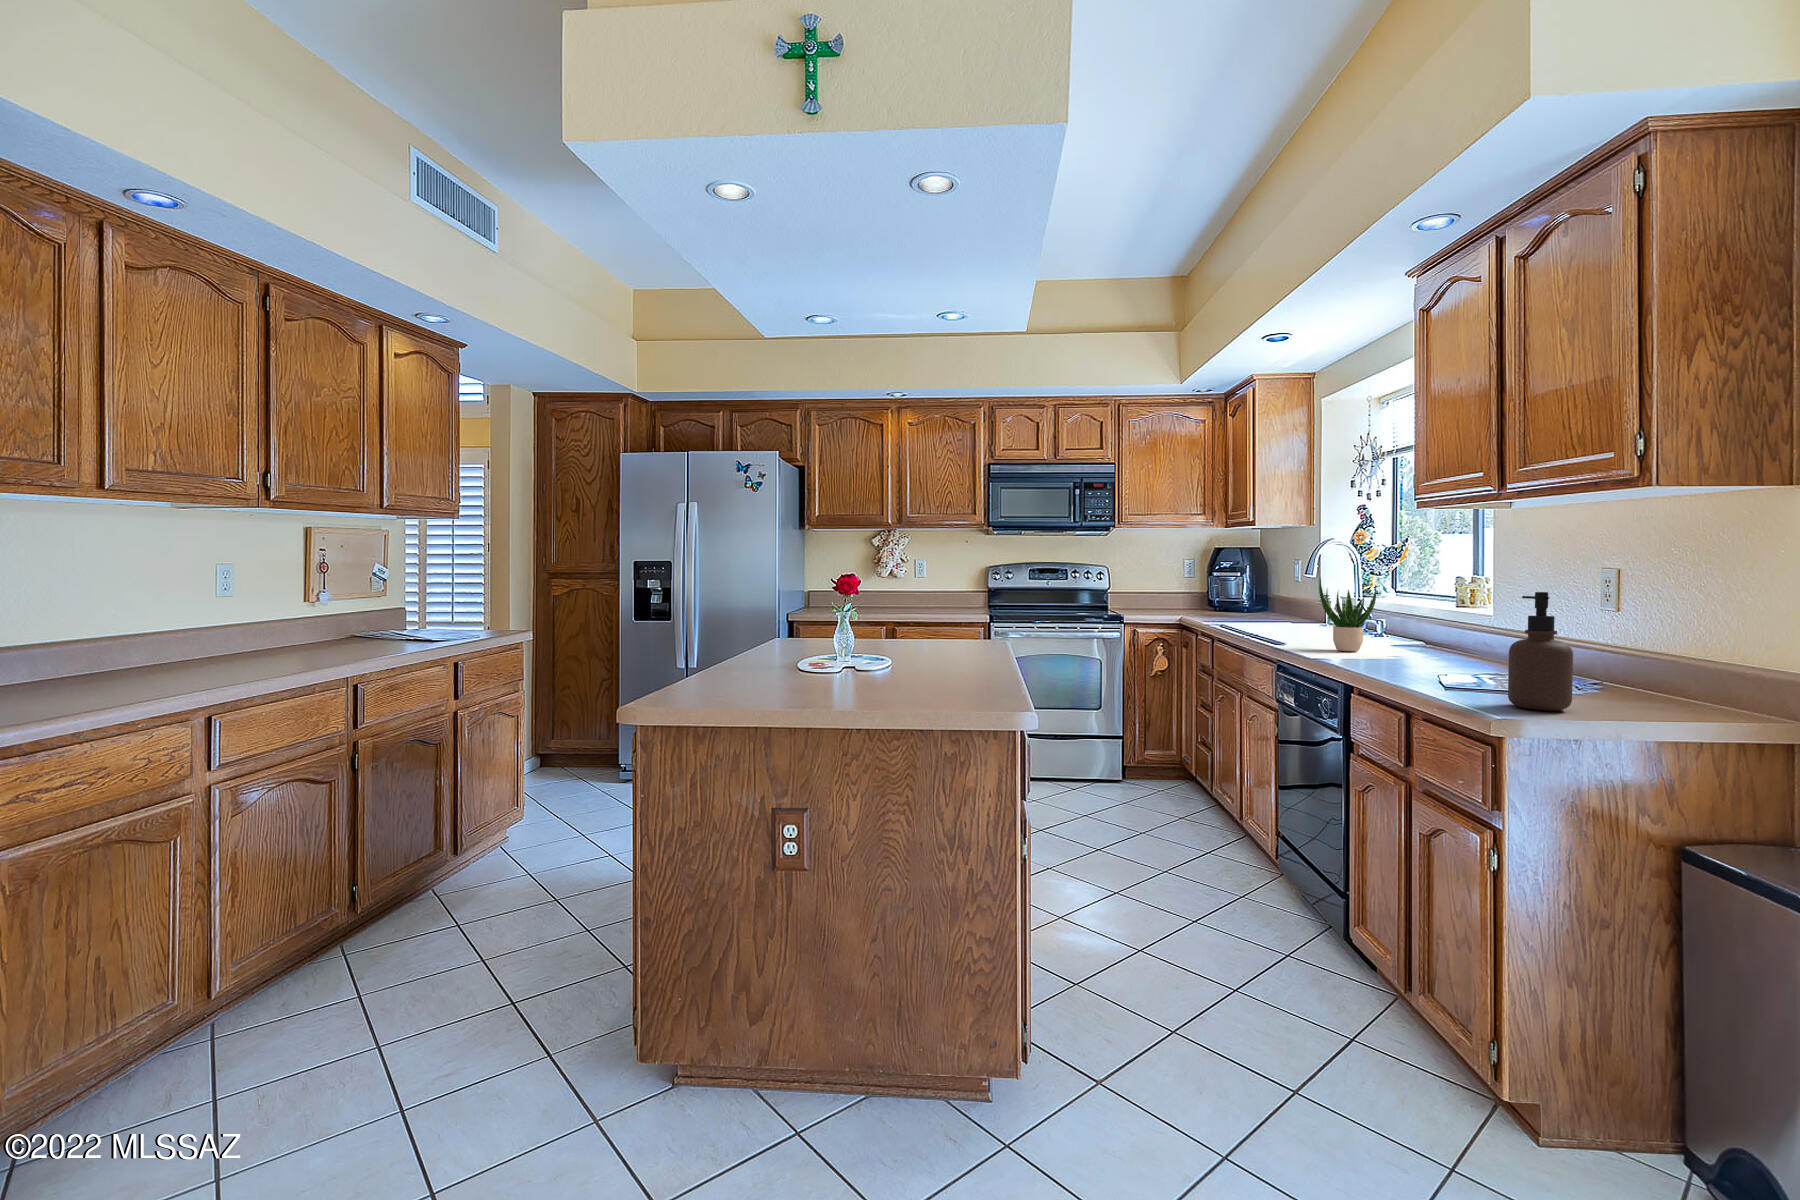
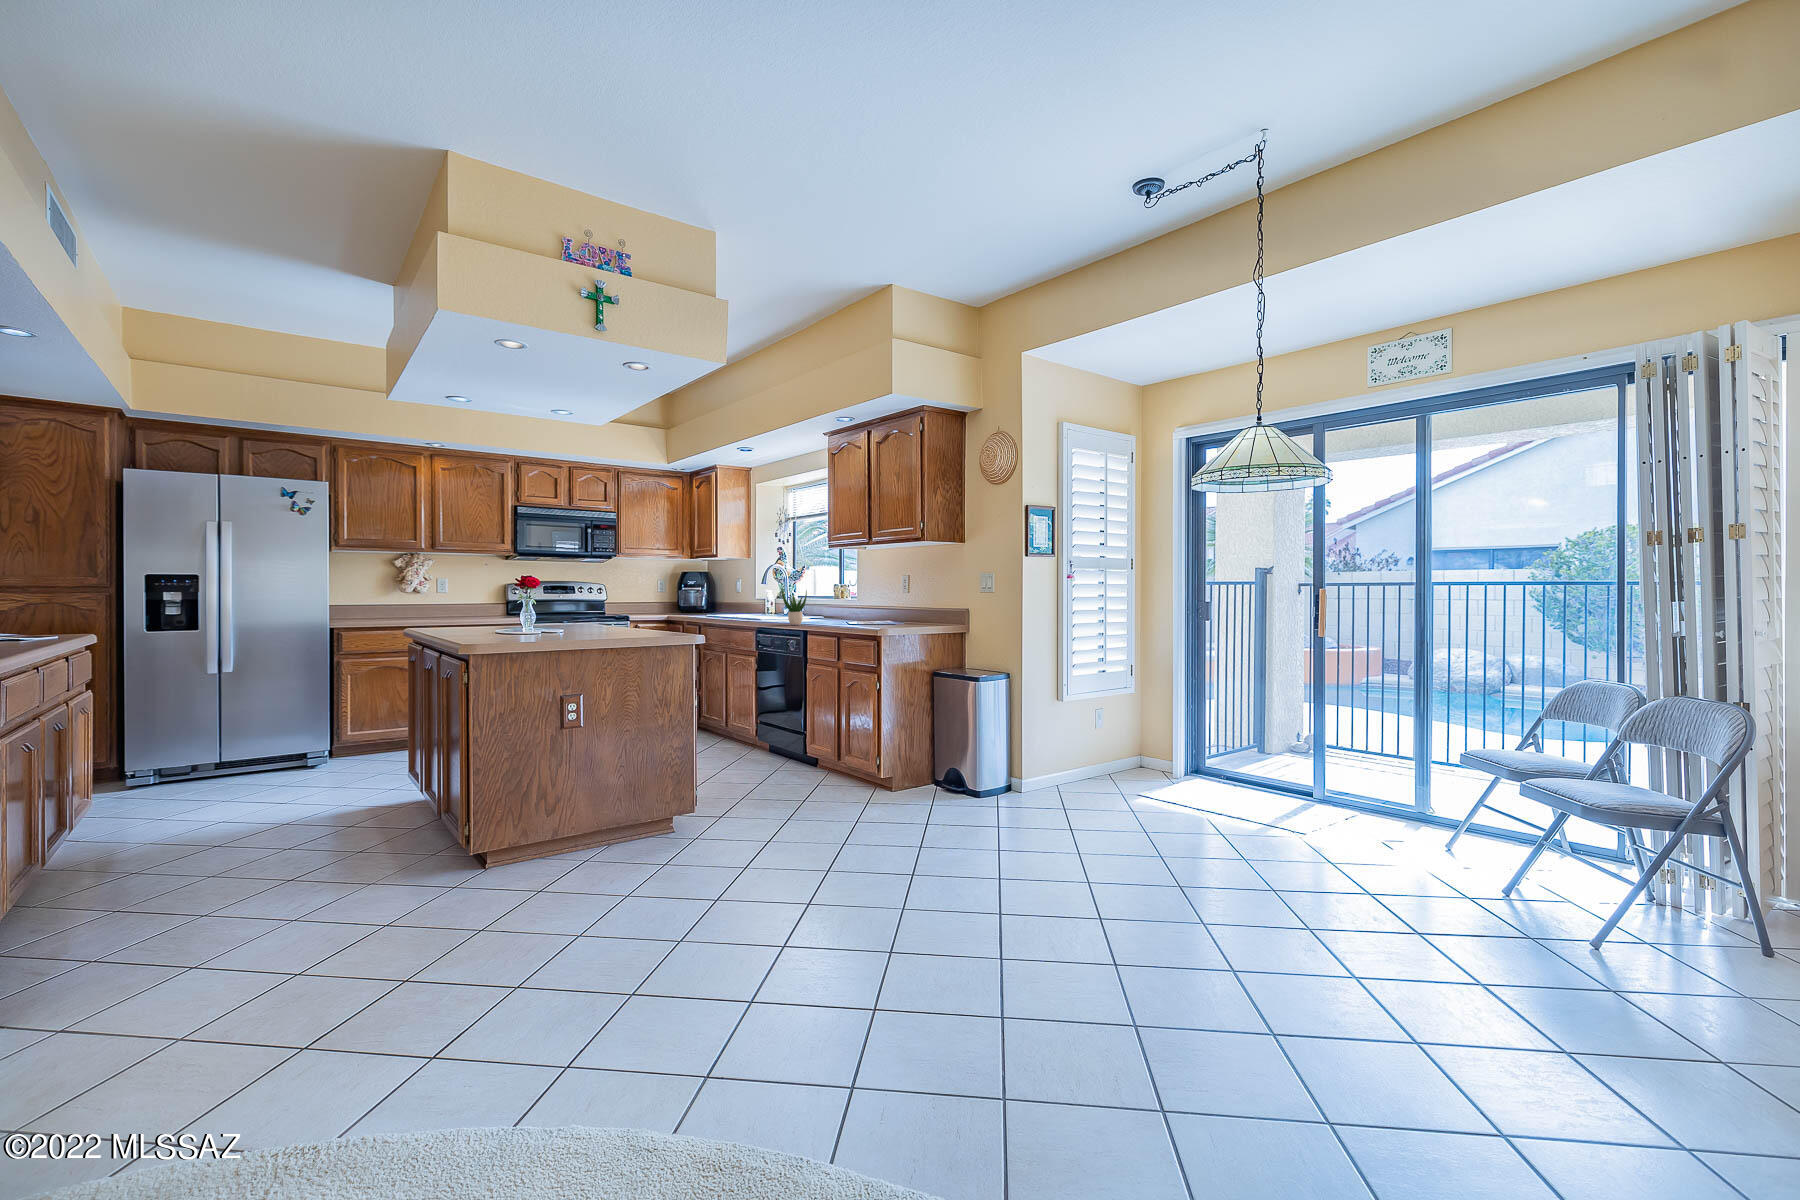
soap dispenser: present [1508,592,1573,711] -> none [880,584,901,632]

